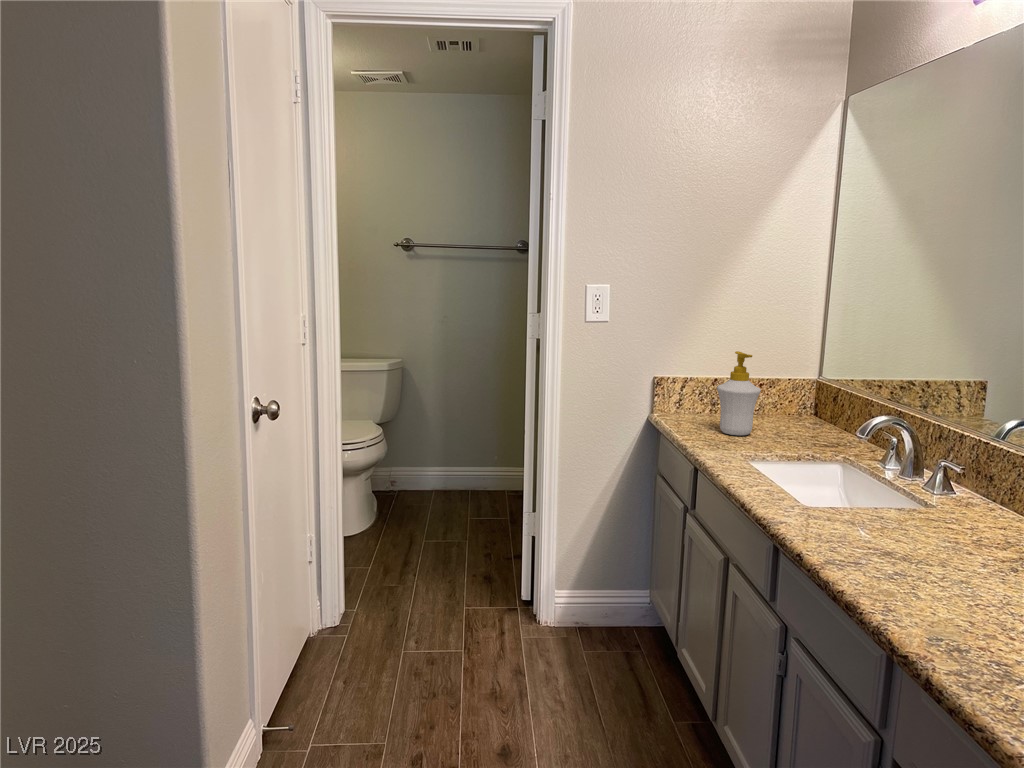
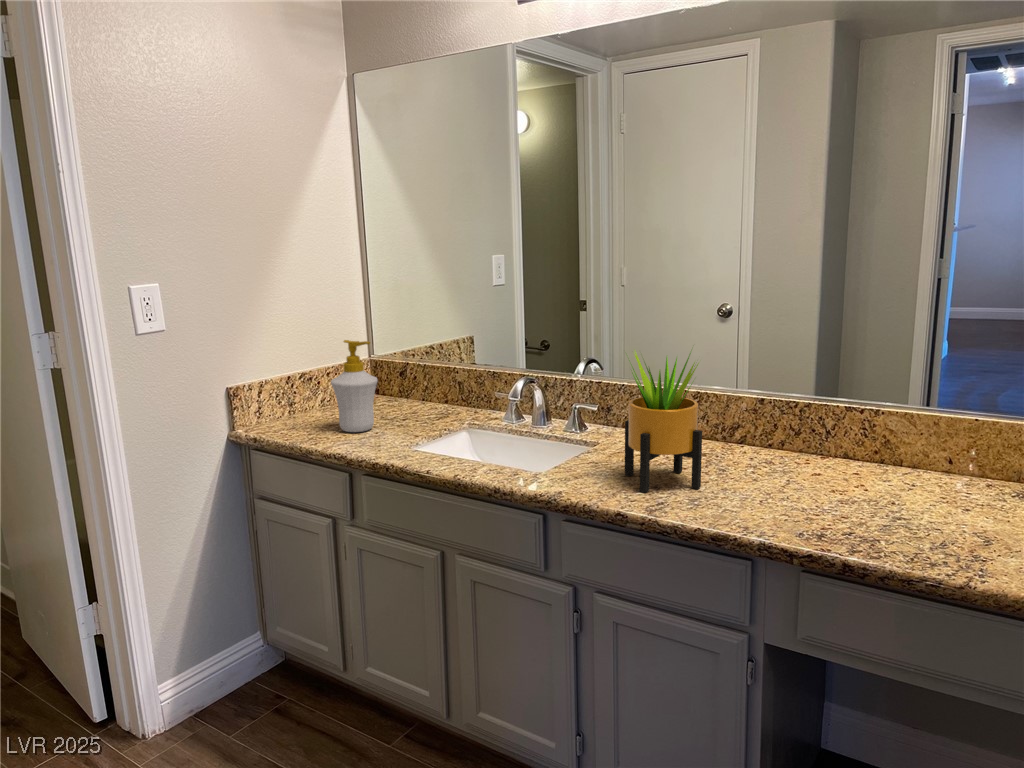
potted plant: none [854,382,978,574] -> present [625,351,702,493]

